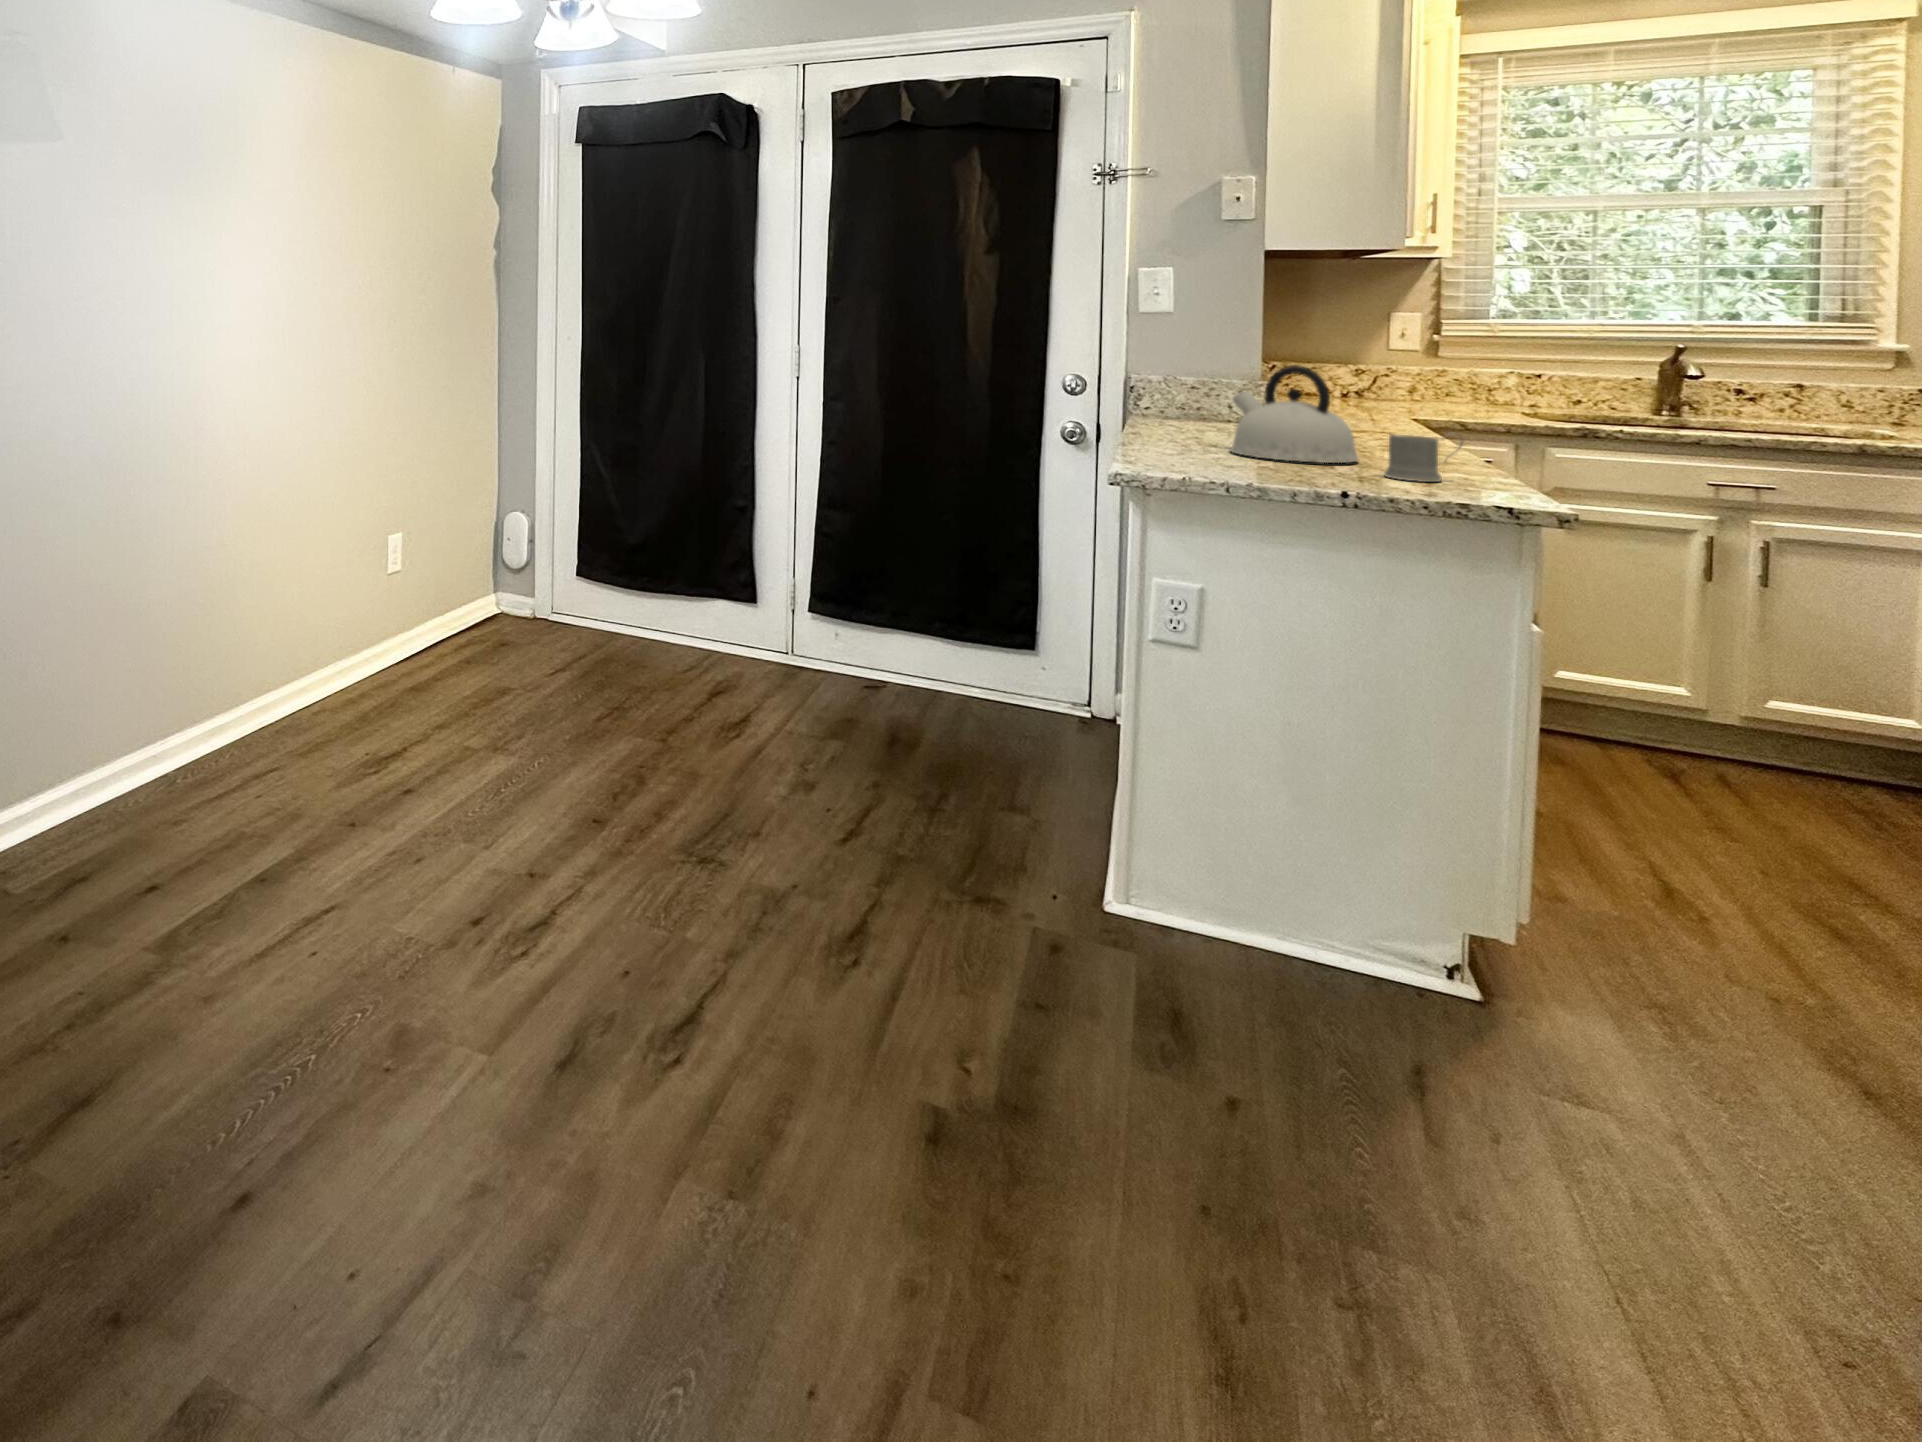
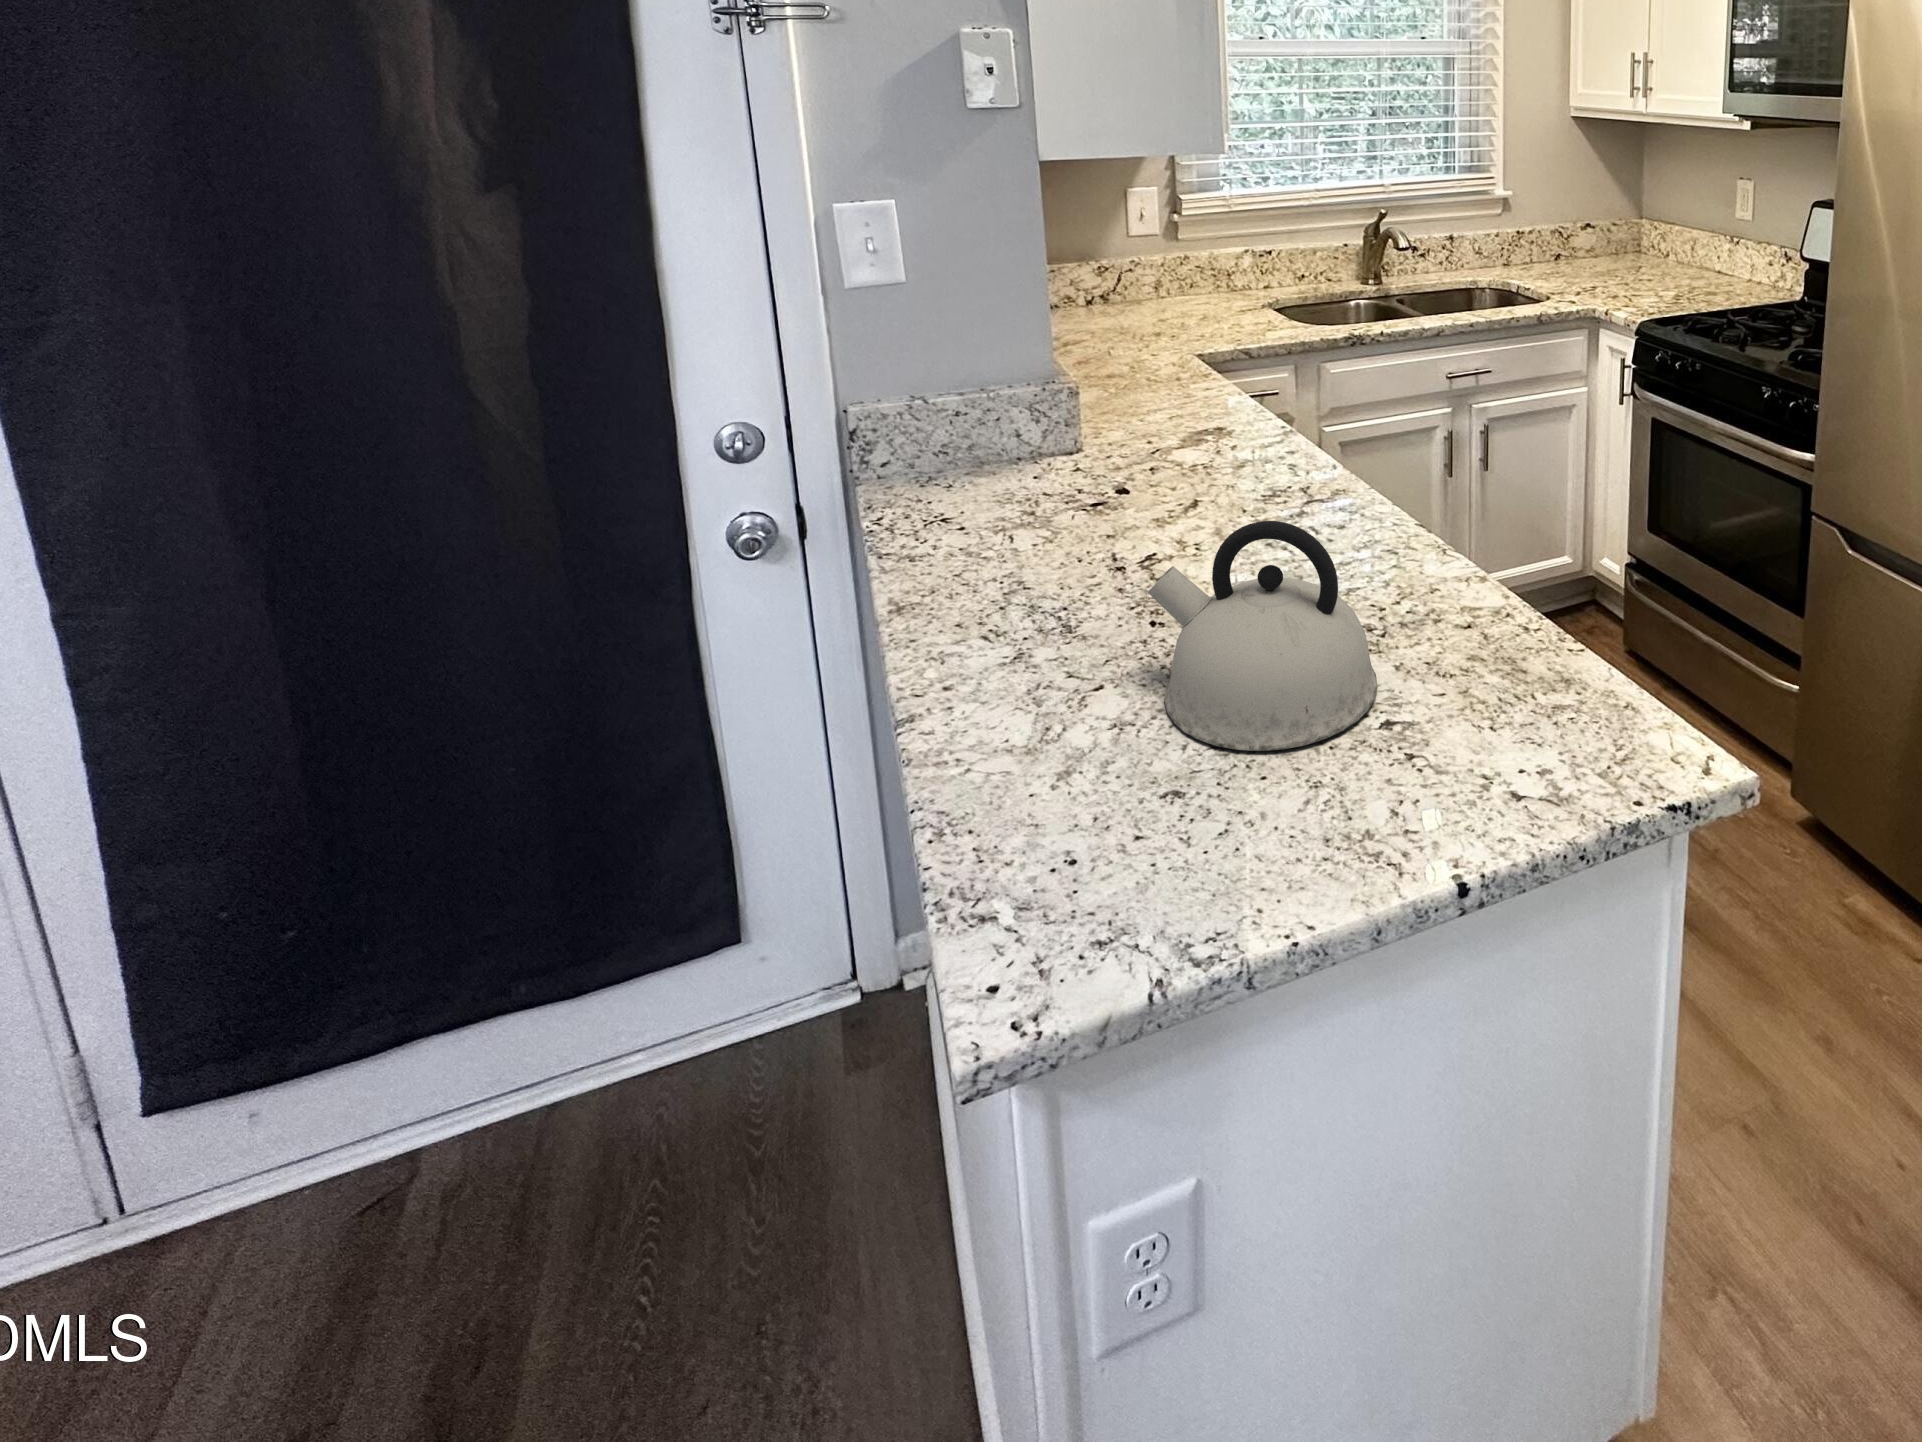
mug: present [1384,434,1463,482] -> none [1472,643,1572,774]

